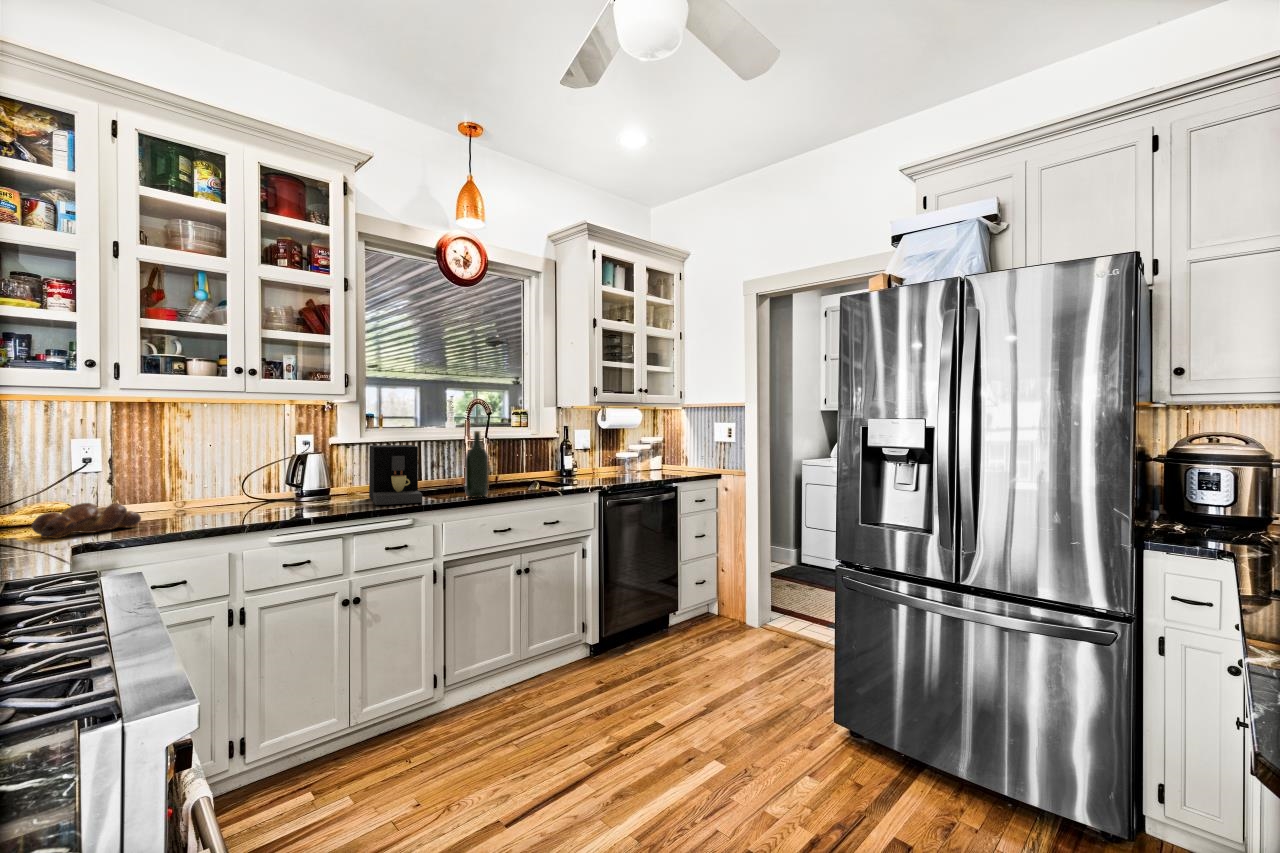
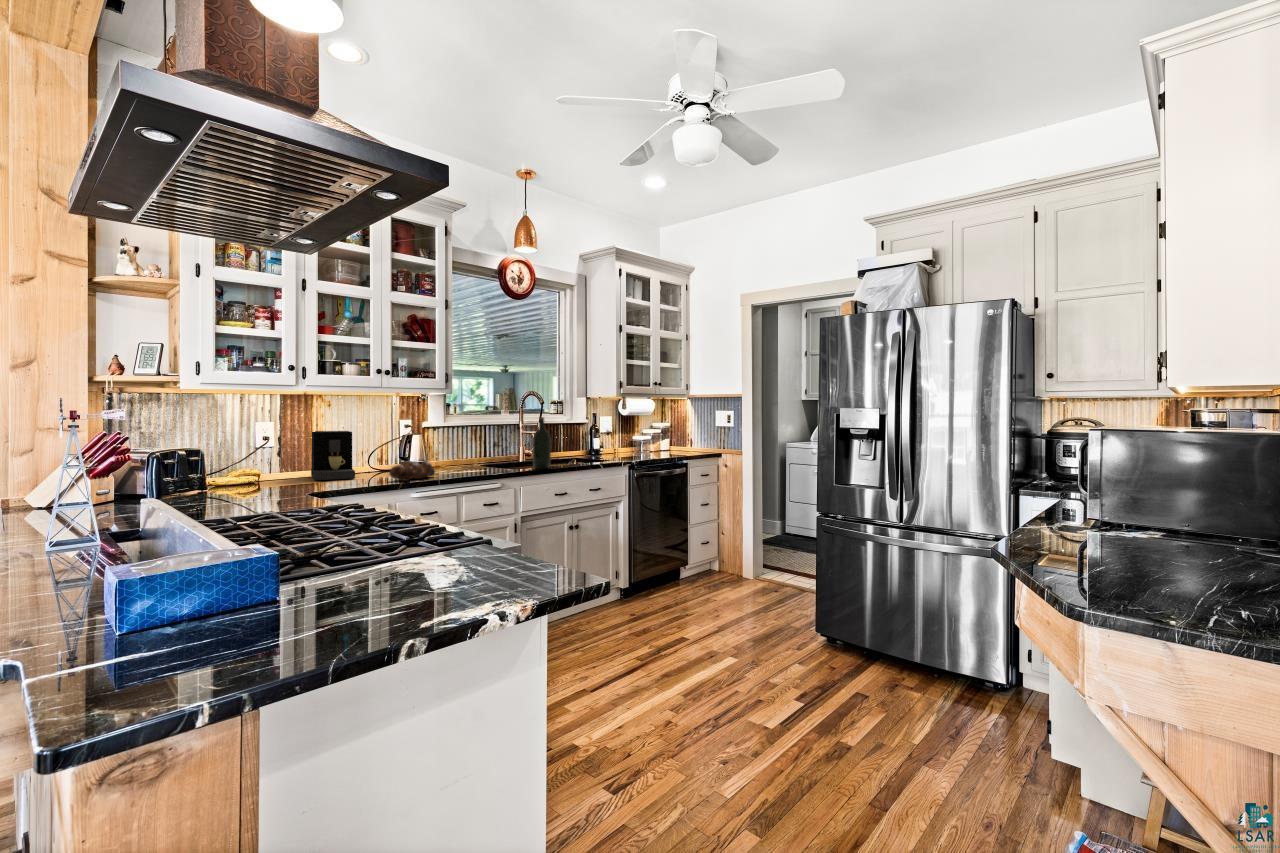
coffee maker: present [369,445,422,505] -> present [311,431,355,480]
bread loaf: present [32,503,141,538] -> present [390,461,435,481]

